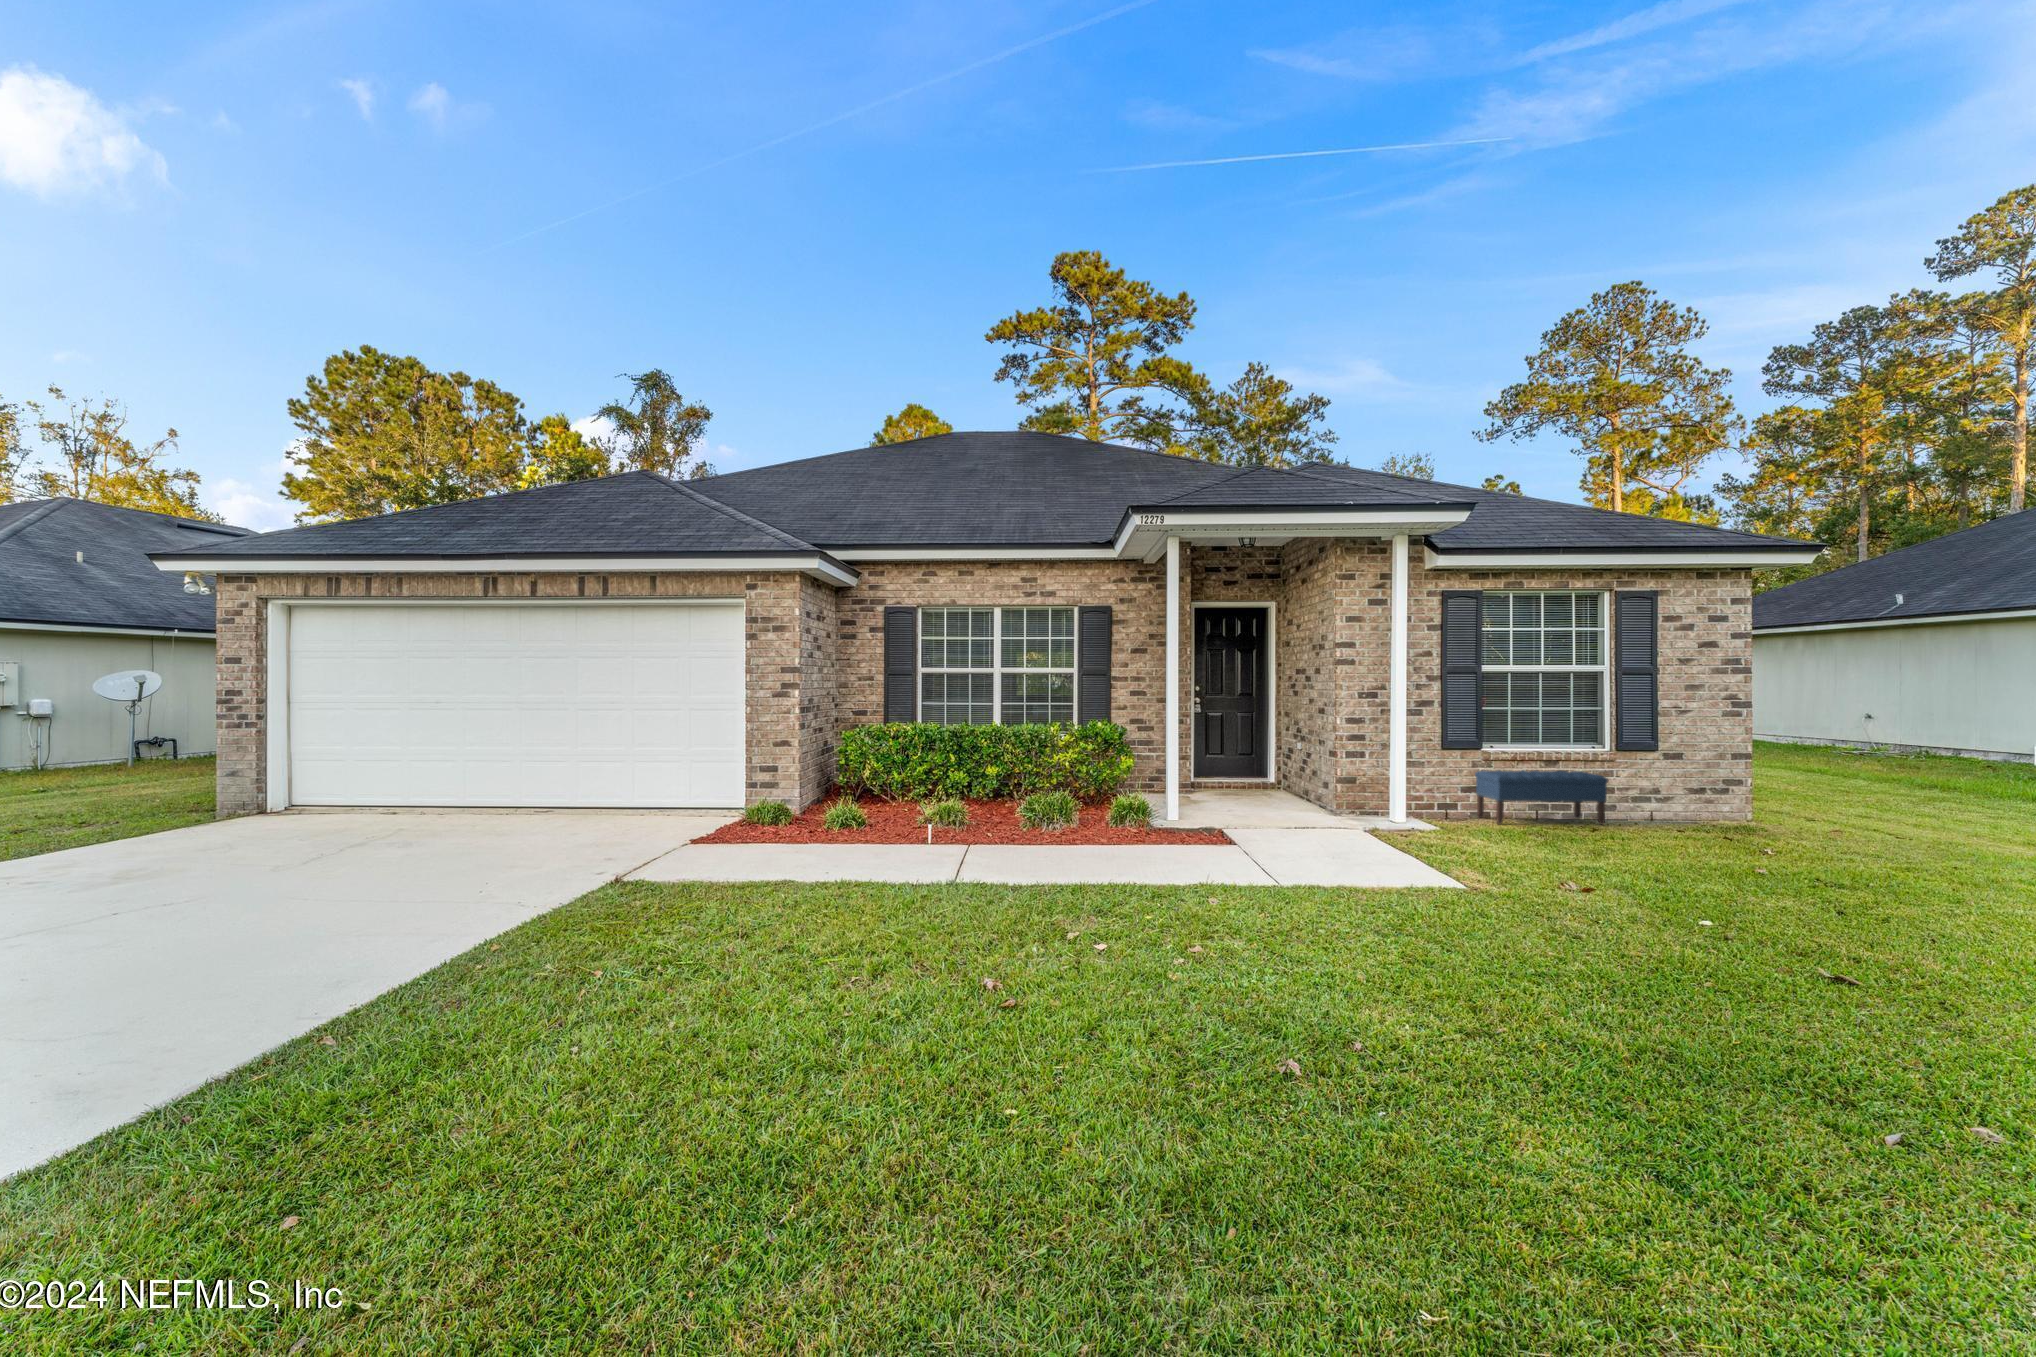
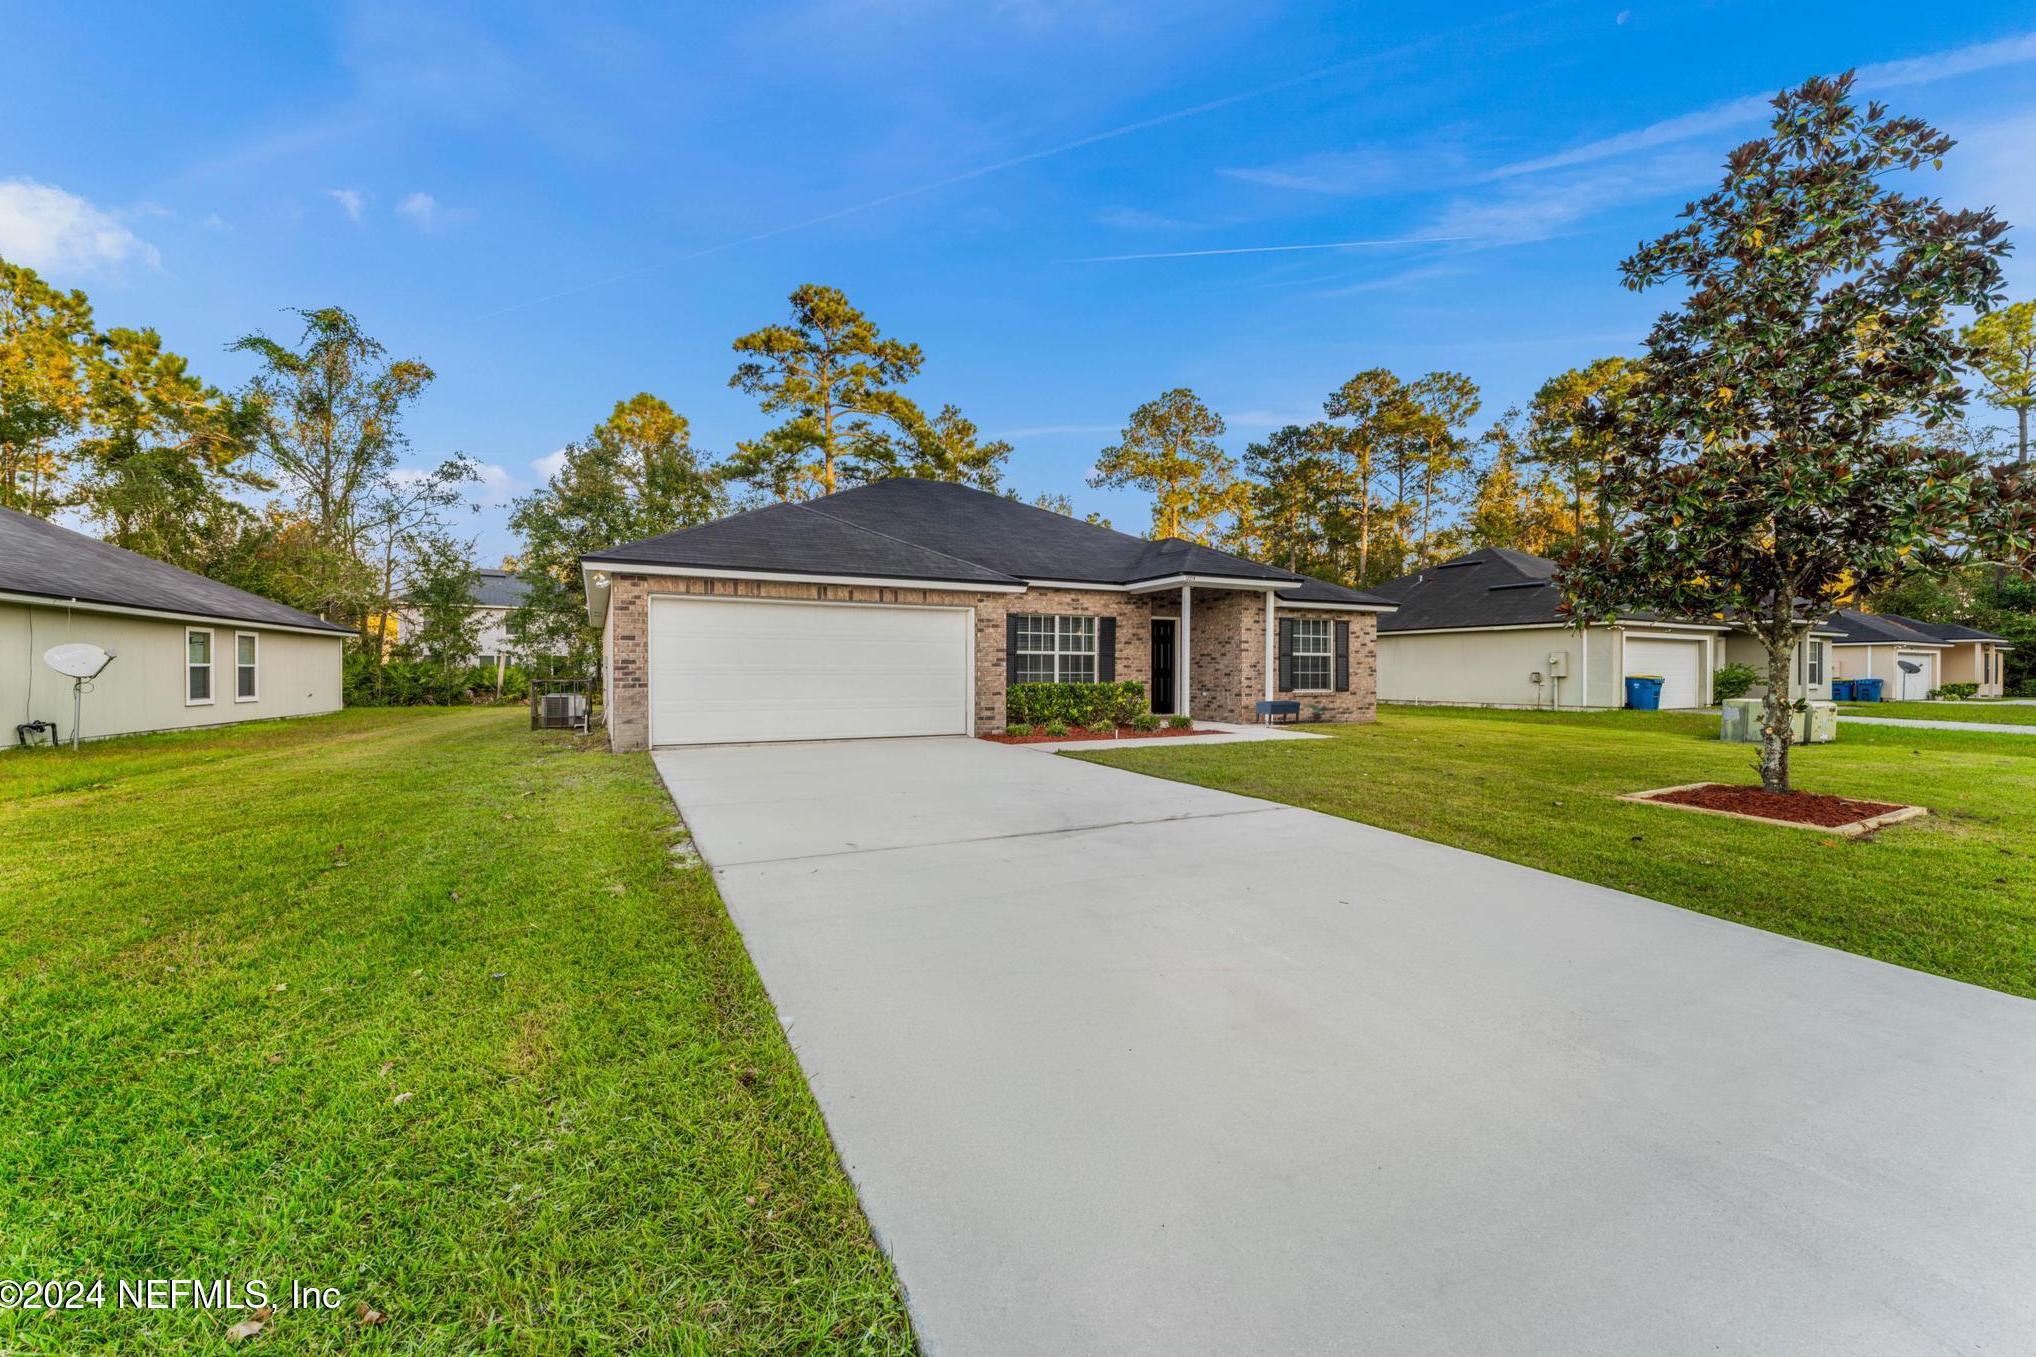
potted plant: none [1640,775,1737,827] -> present [1306,704,1326,722]

